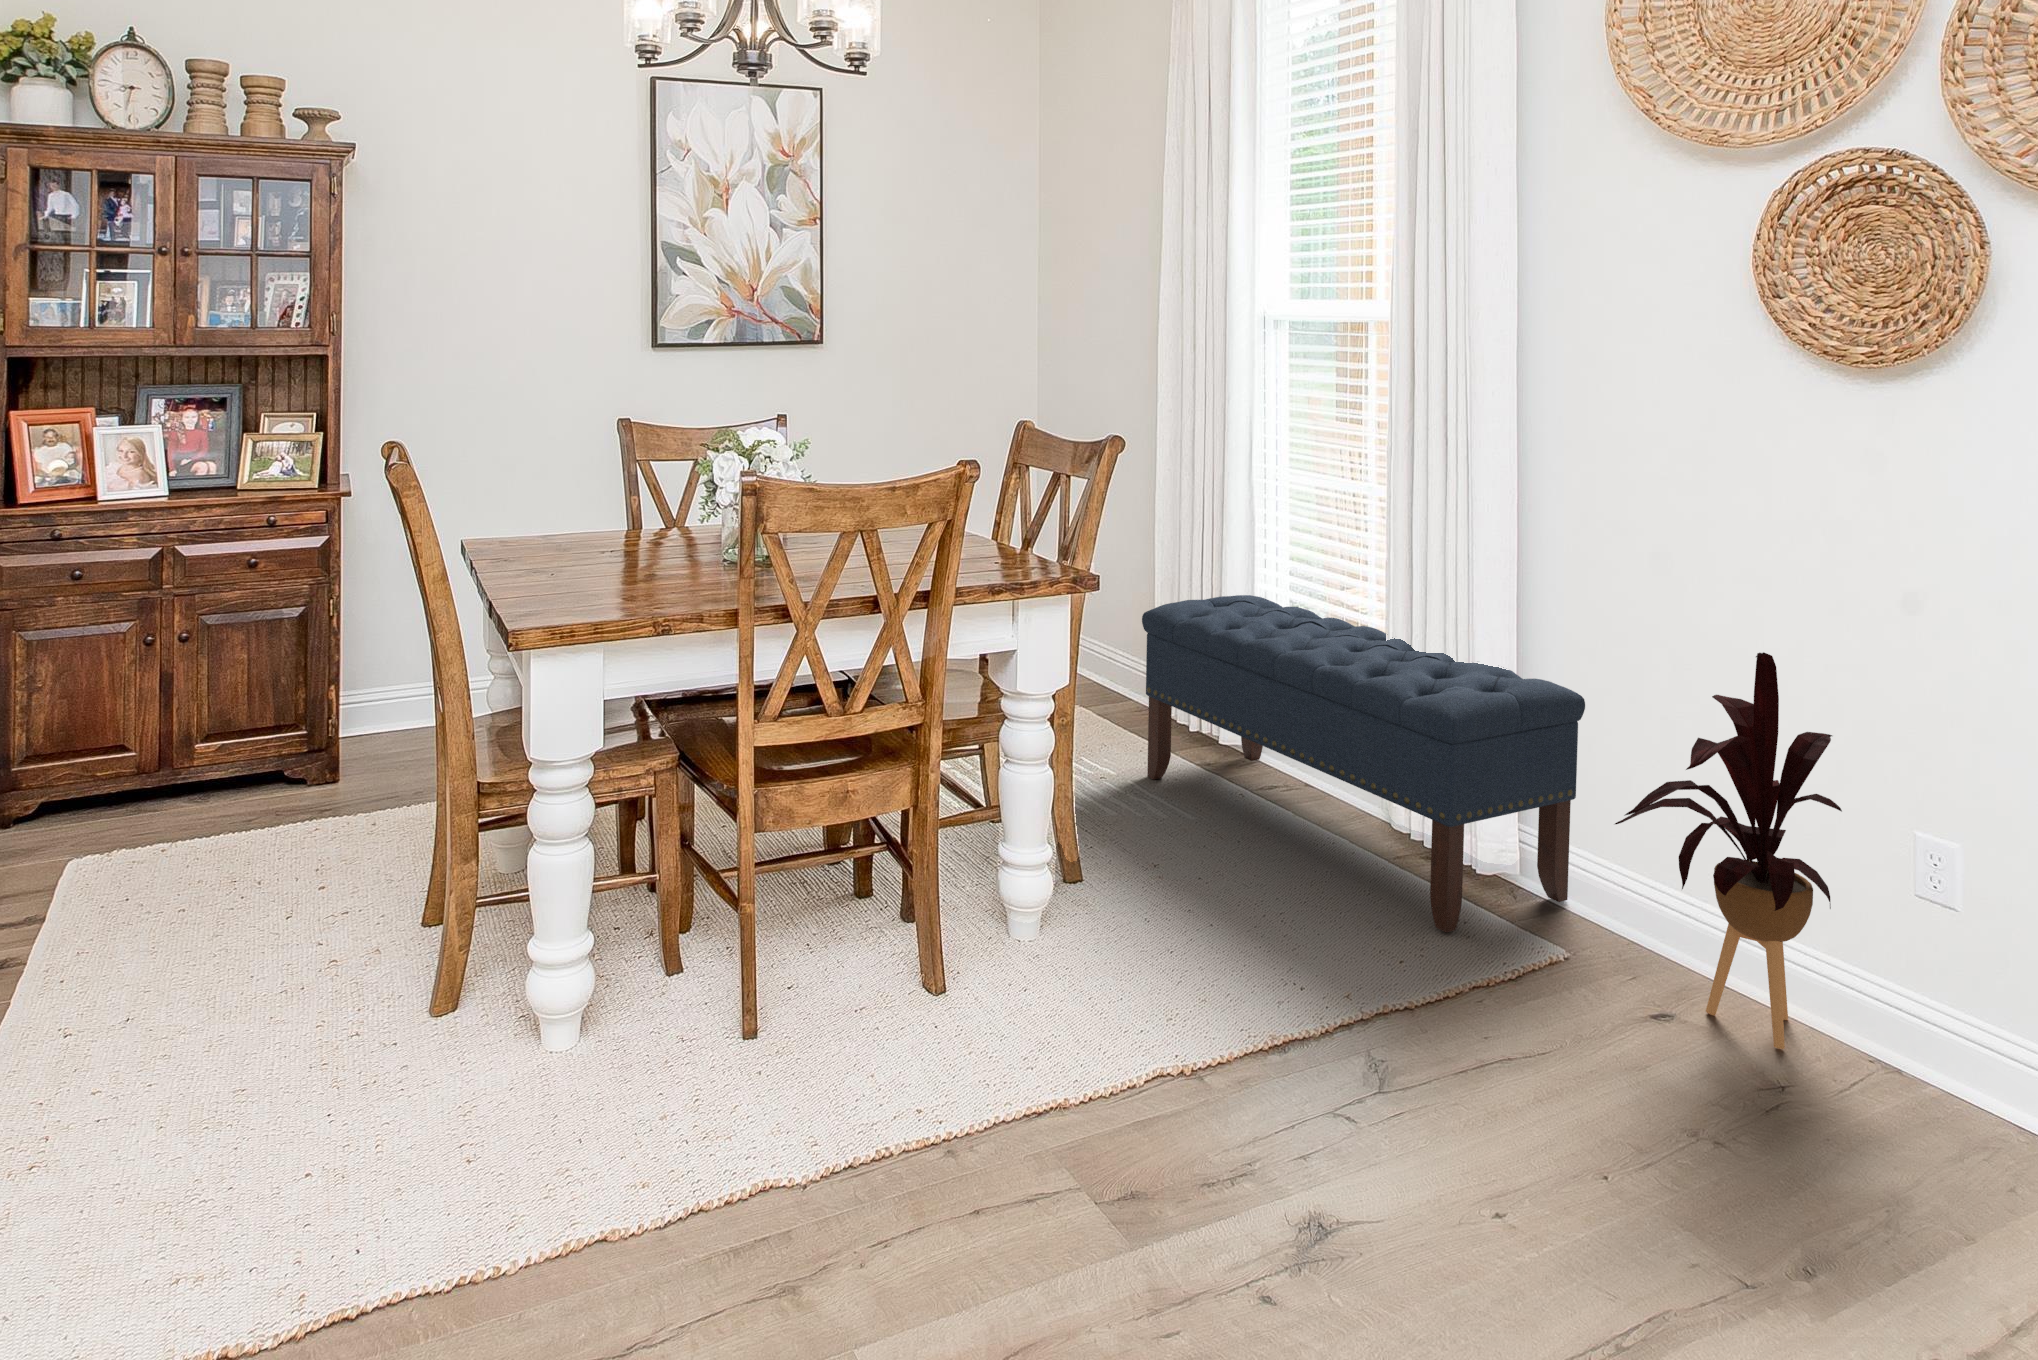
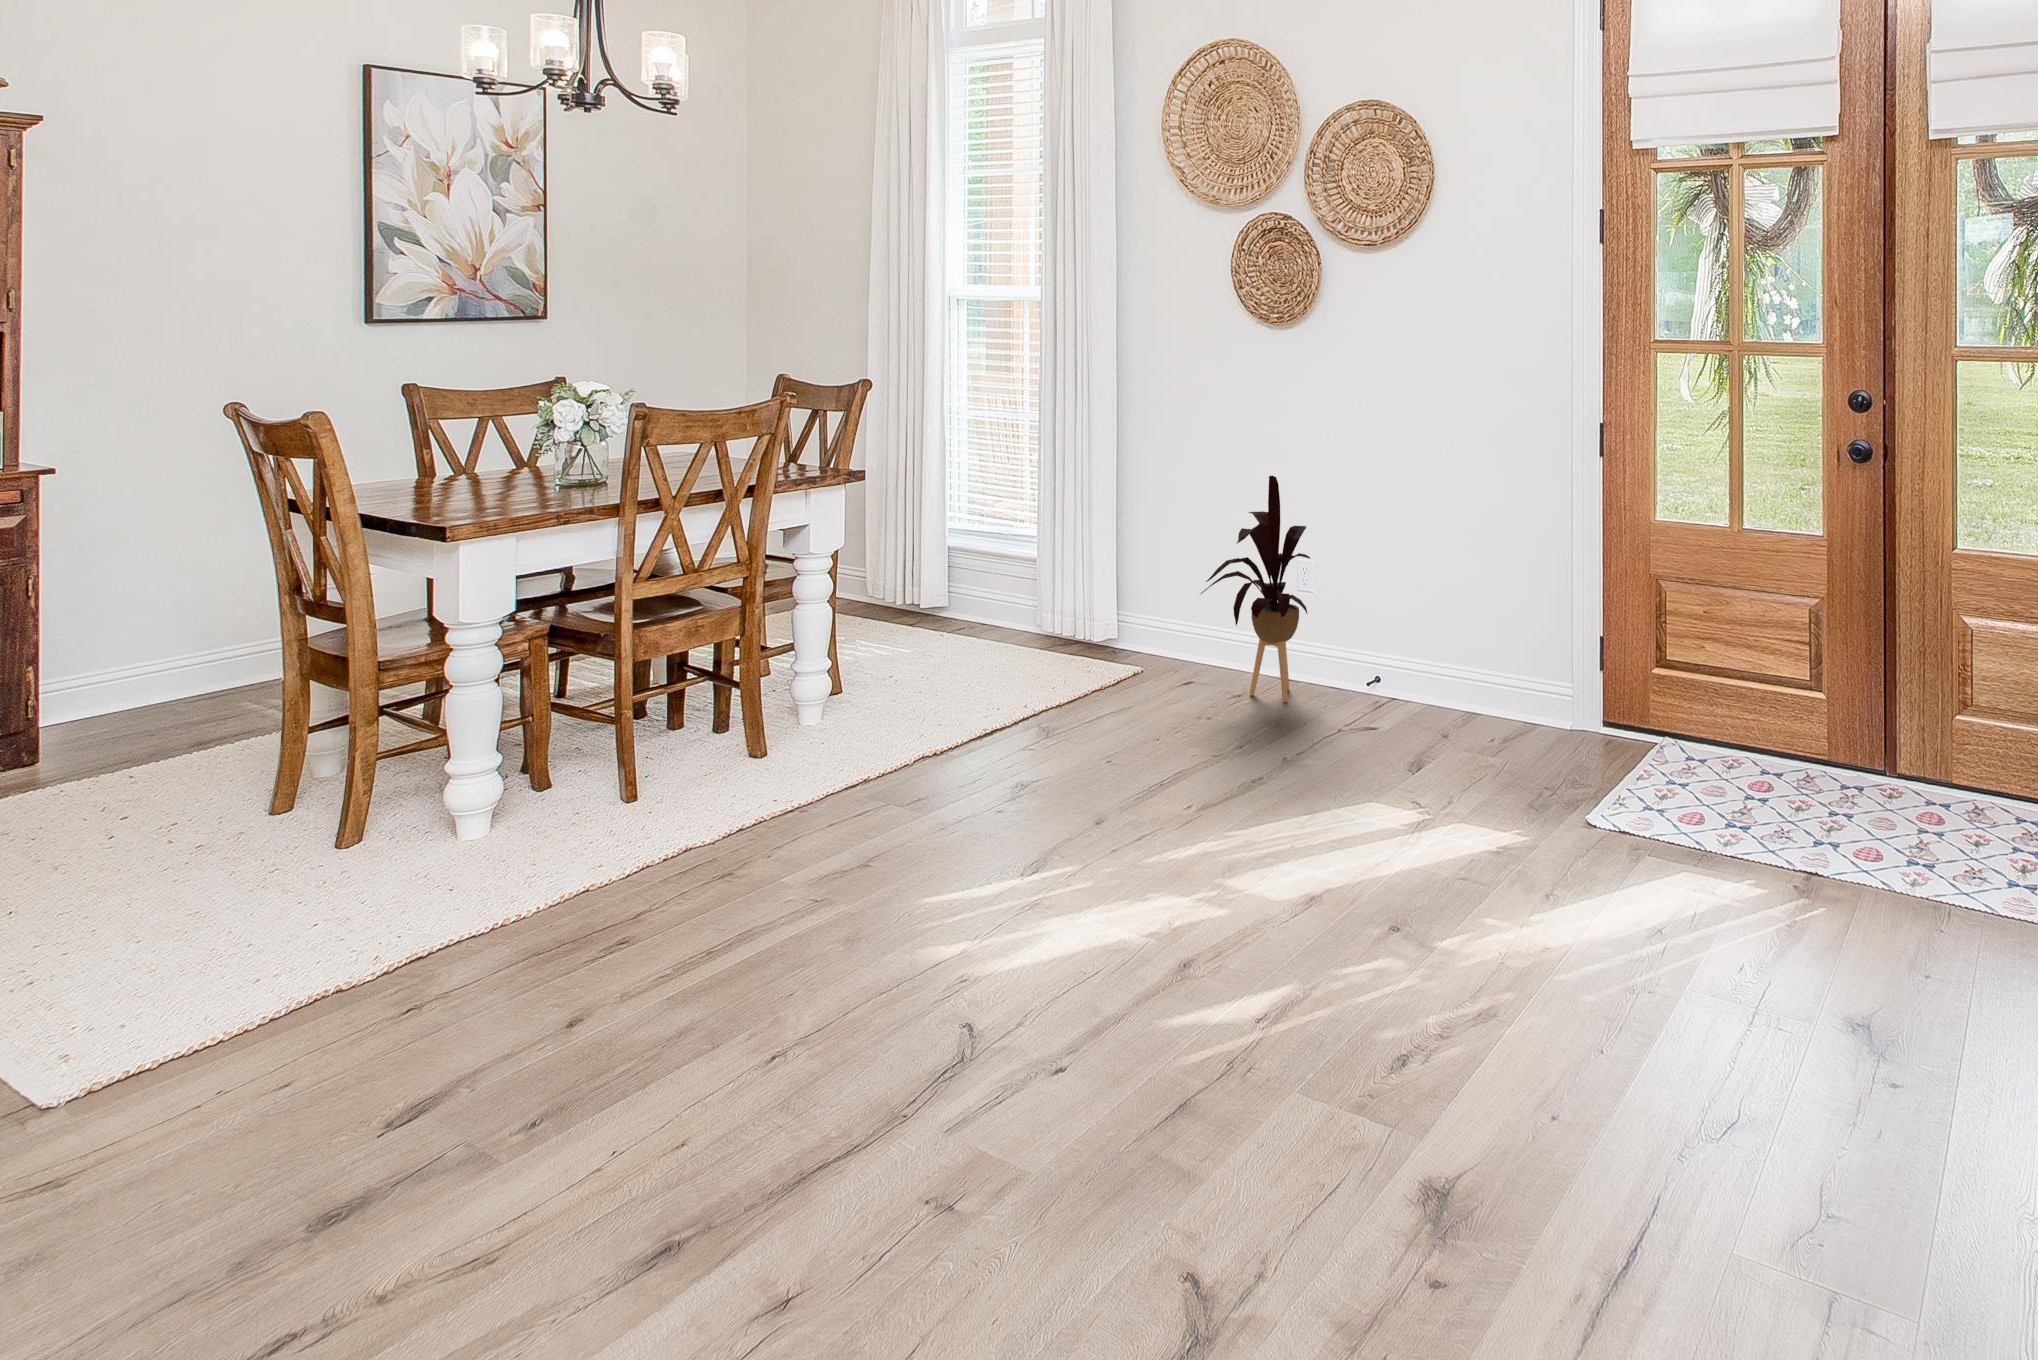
bench: present [1142,595,1585,933] -> none [874,502,1180,688]

